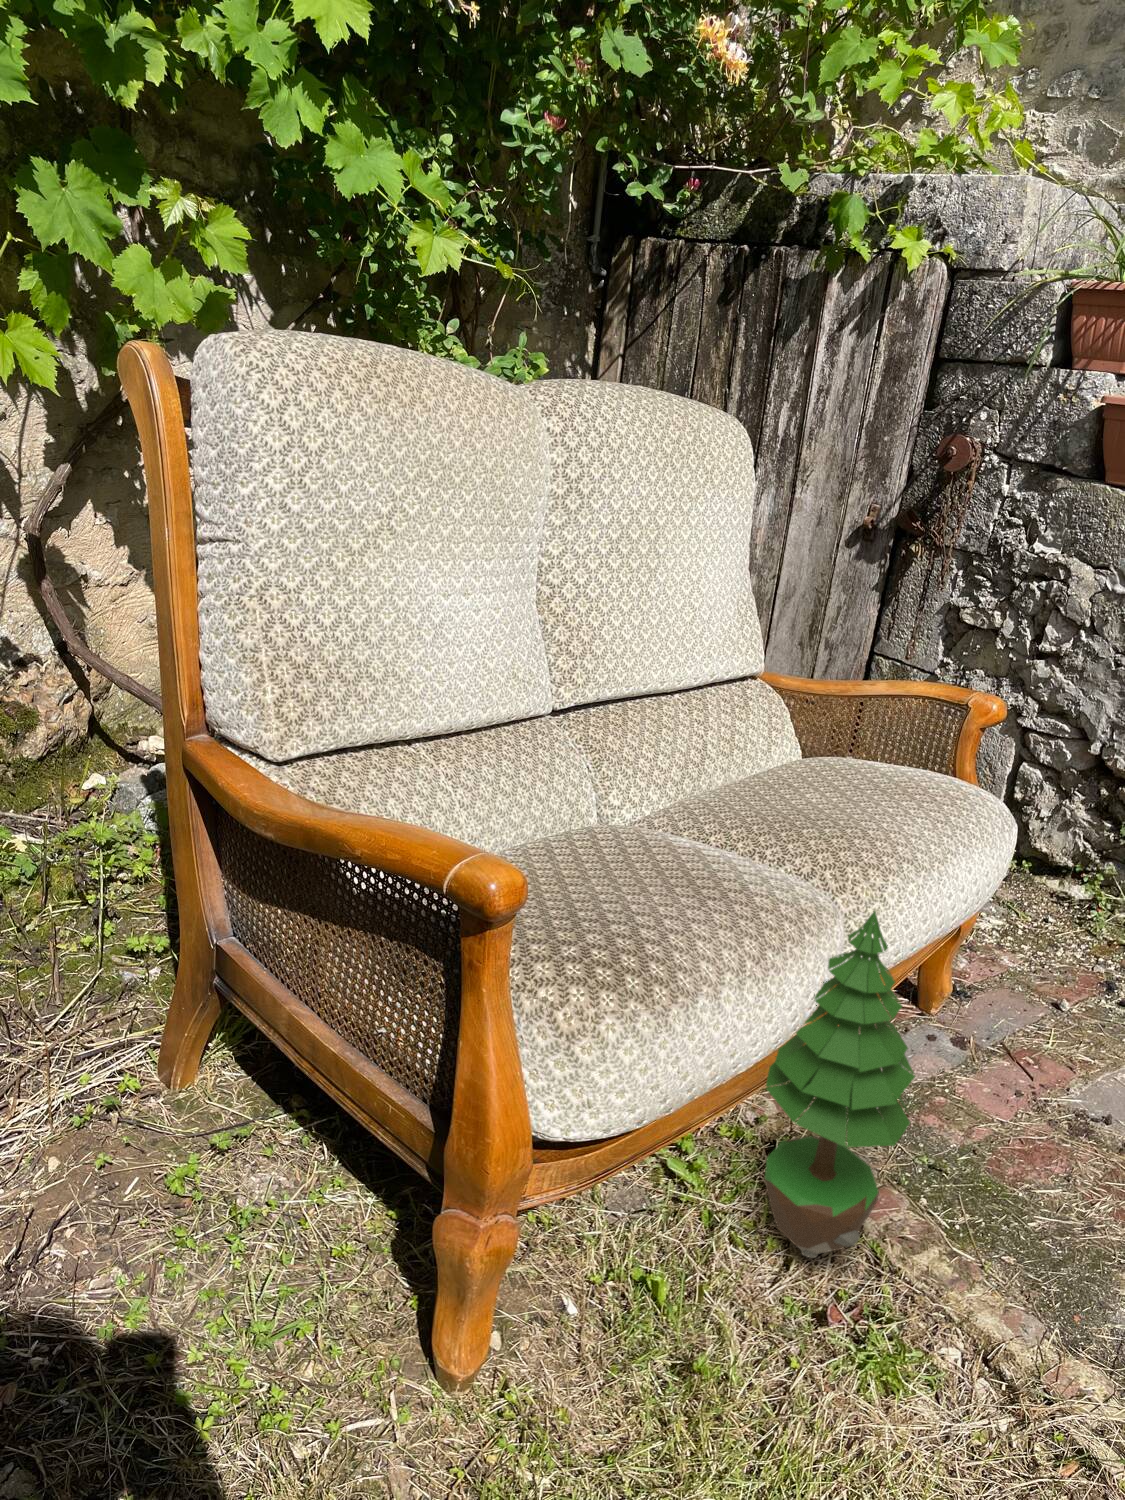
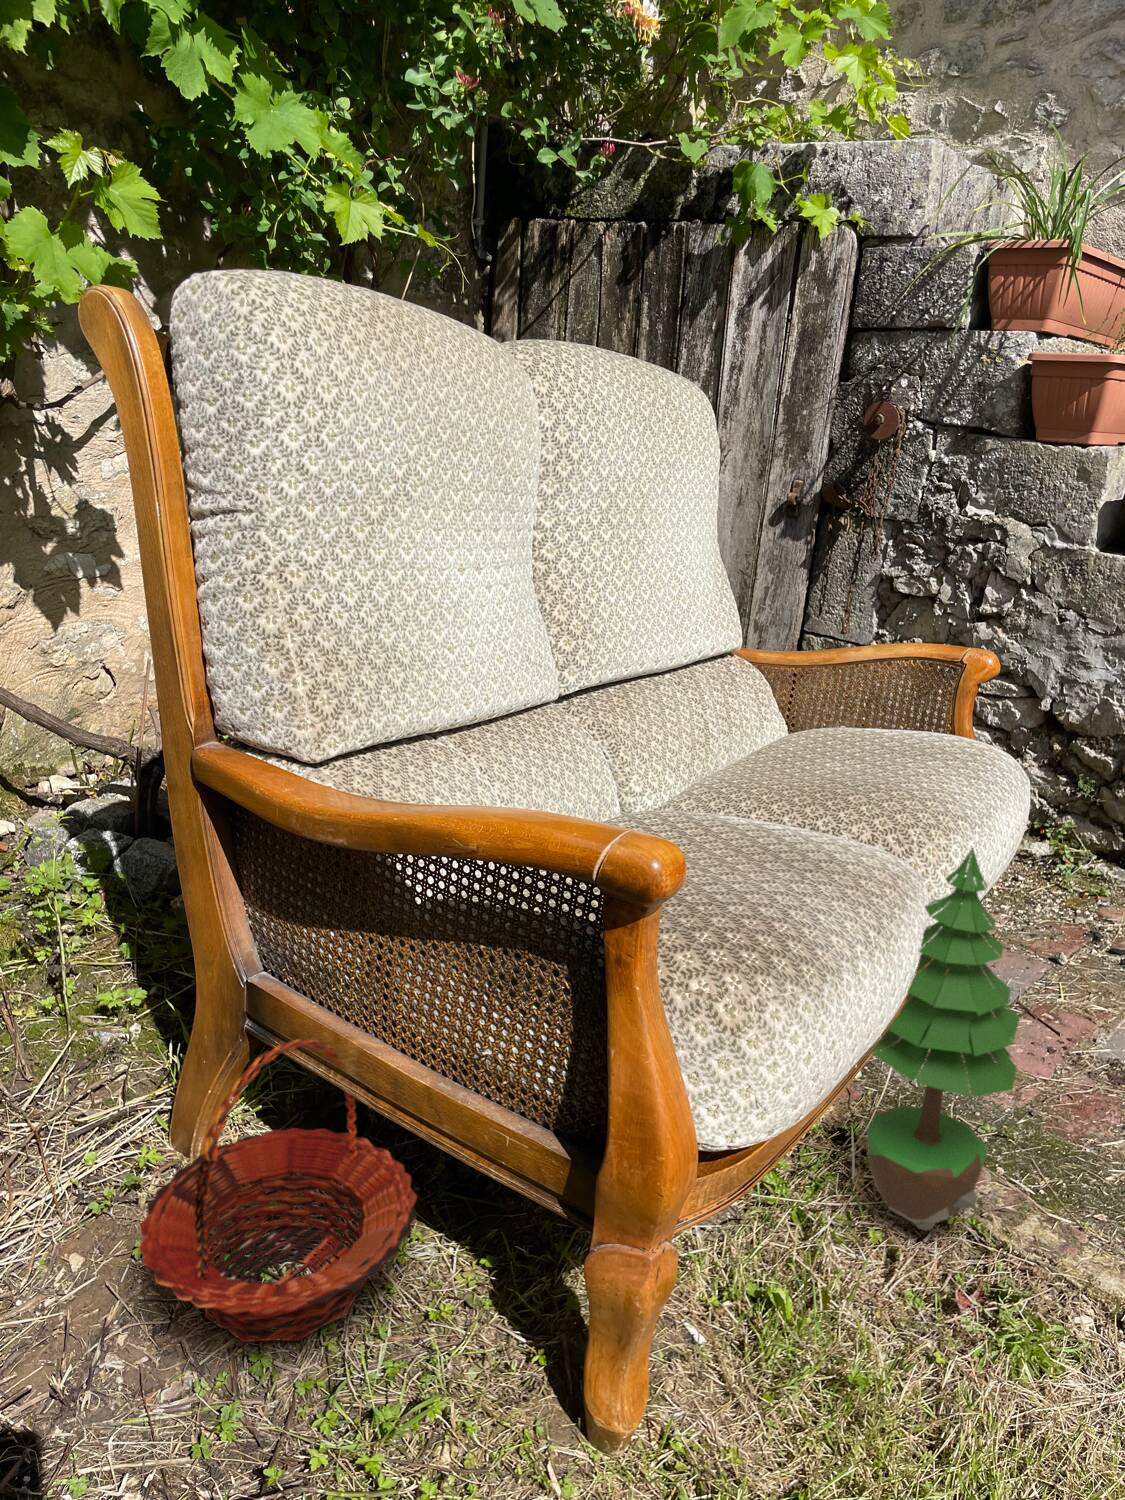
basket: none [96,1001,341,1256] -> present [139,1039,417,1342]

